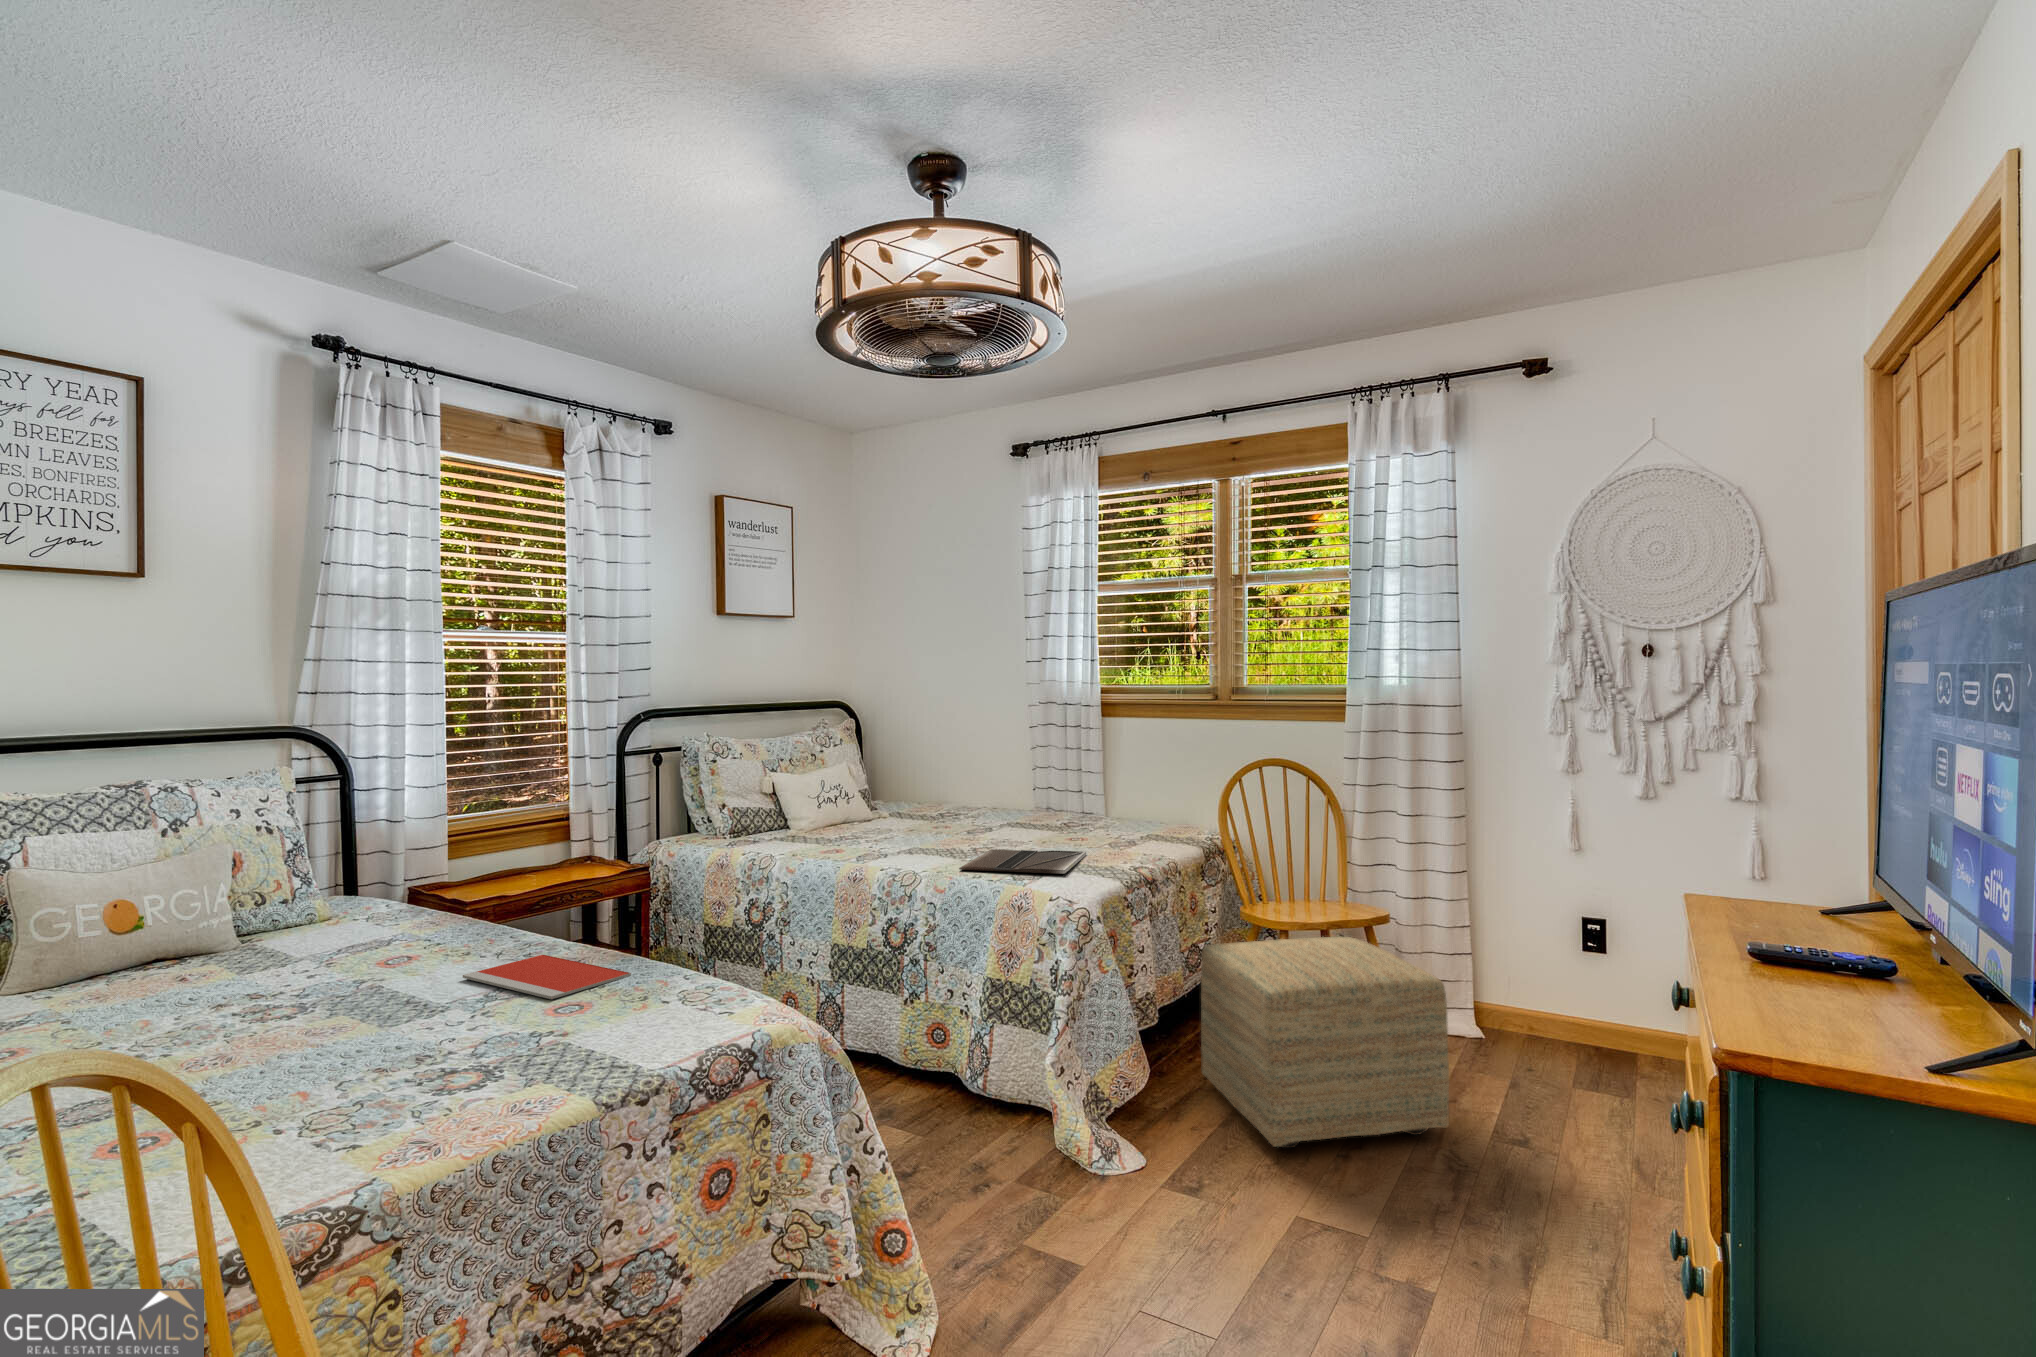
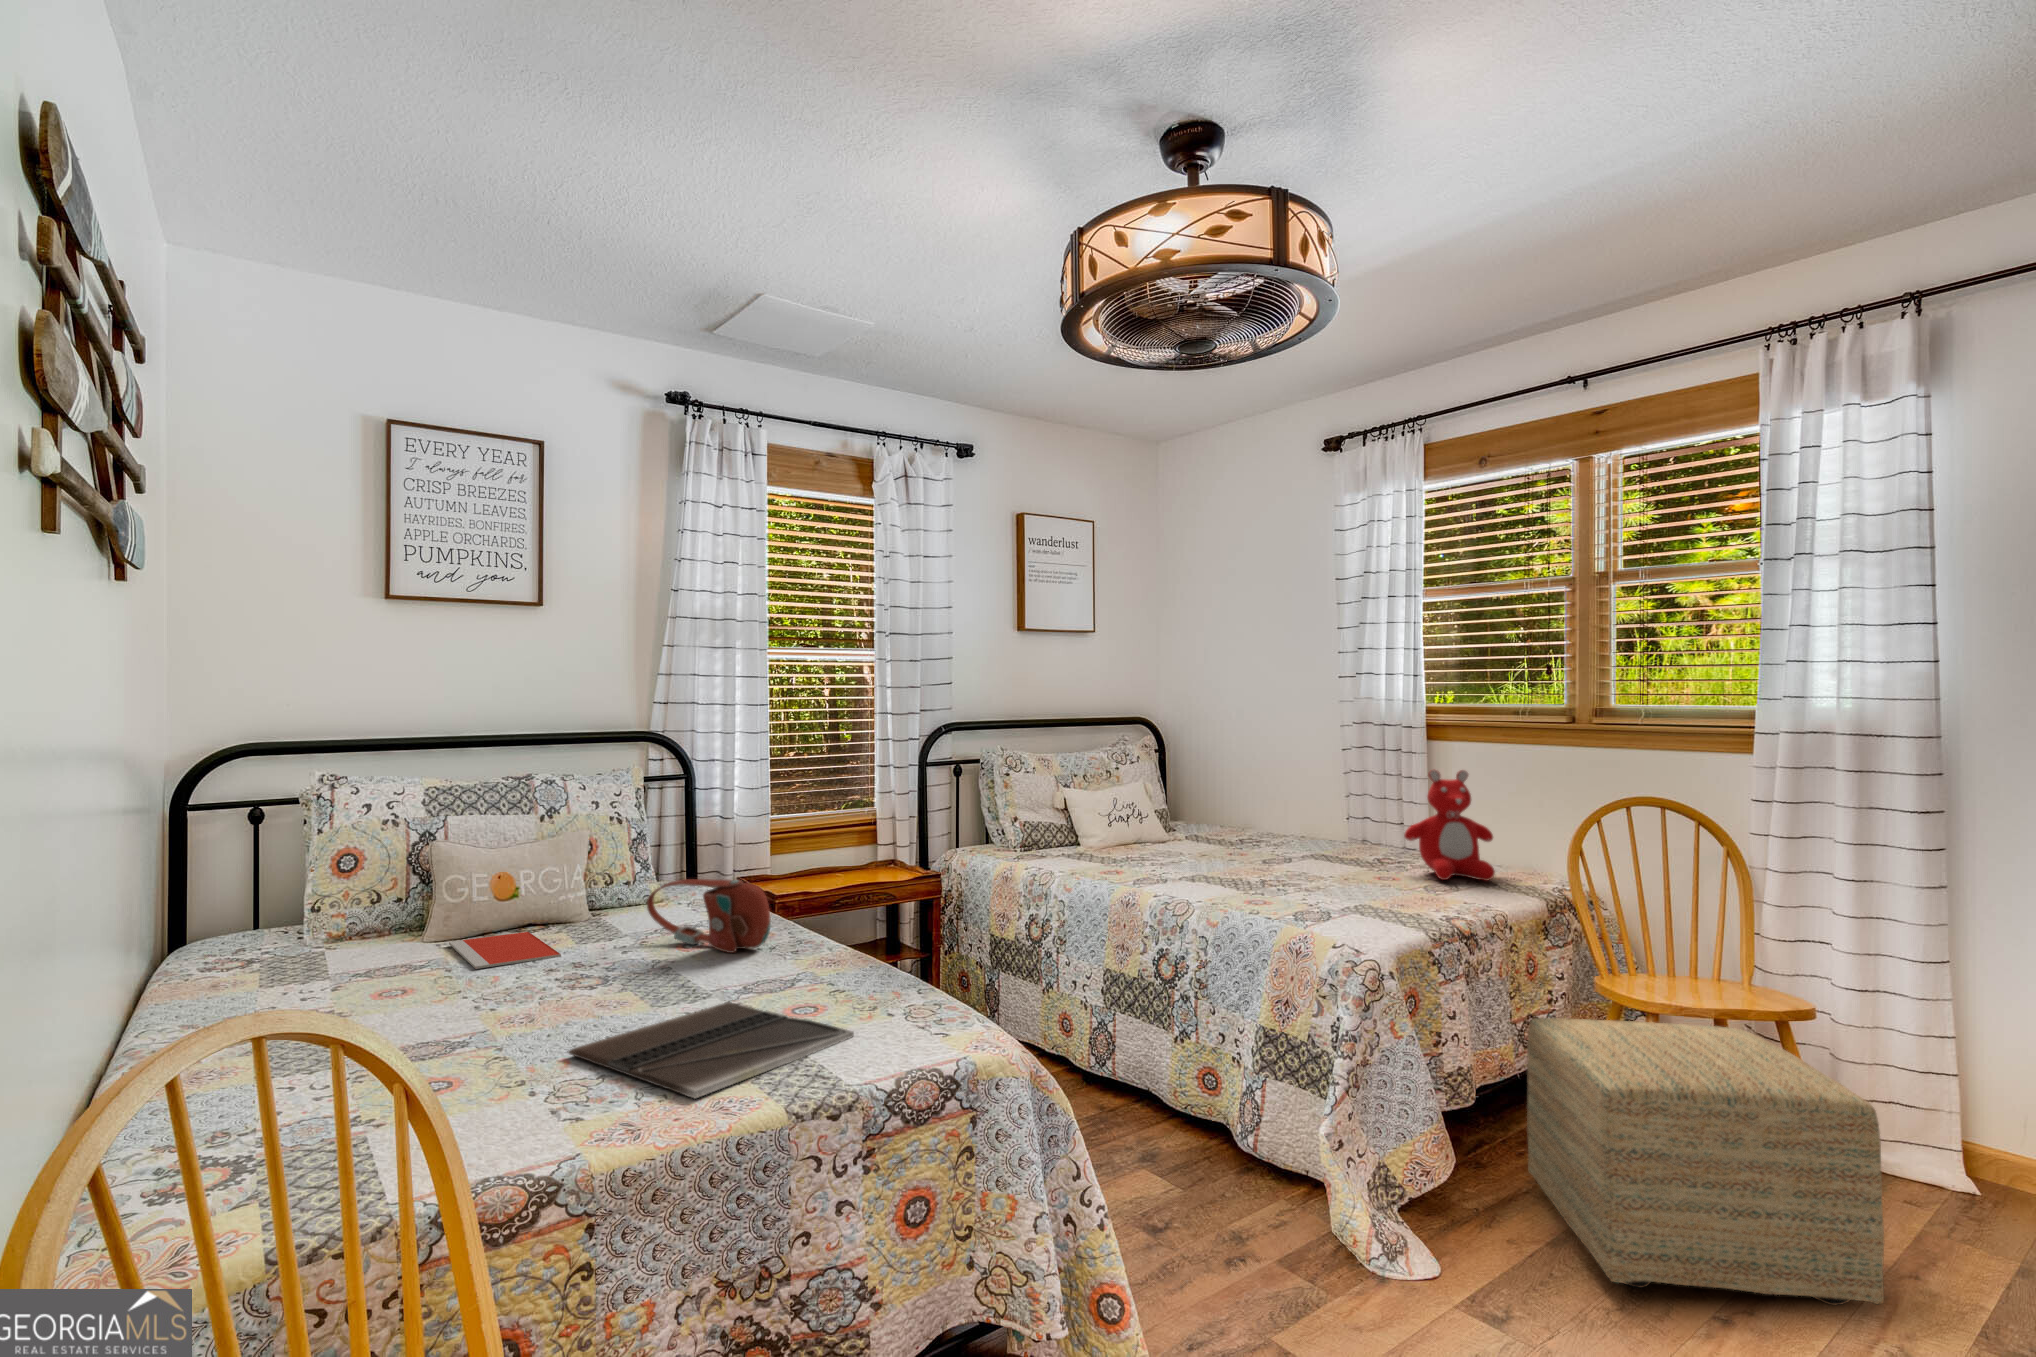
teddy bear: none [1090,741,1164,837] -> present [1404,770,1495,881]
laptop: present [959,849,1086,874] -> present [568,1002,854,1098]
handbag: none [334,885,494,964] -> present [647,879,771,953]
notebook: present [463,955,631,999] -> present [449,932,561,969]

